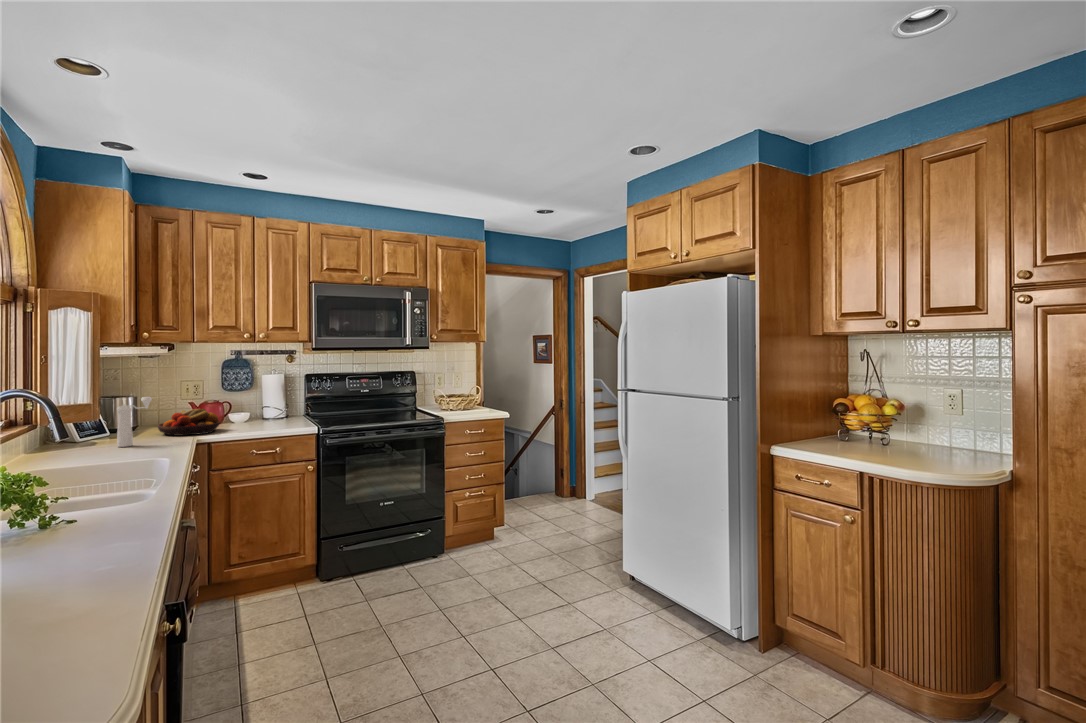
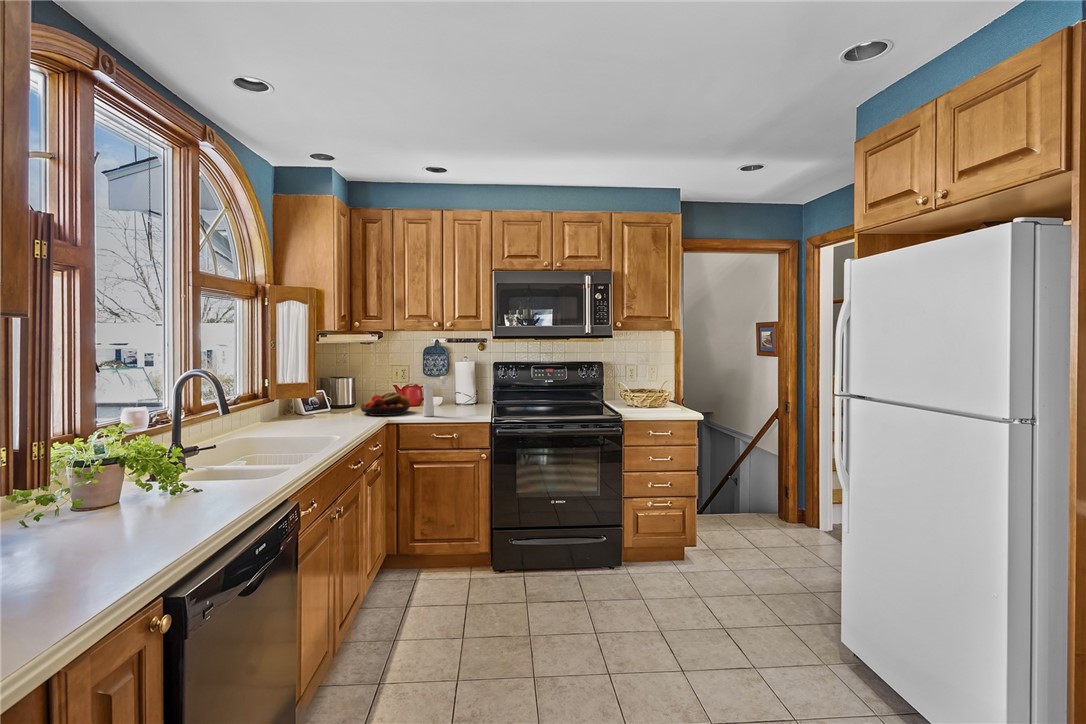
pepper mill: present [117,397,152,447] -> present [423,376,448,417]

